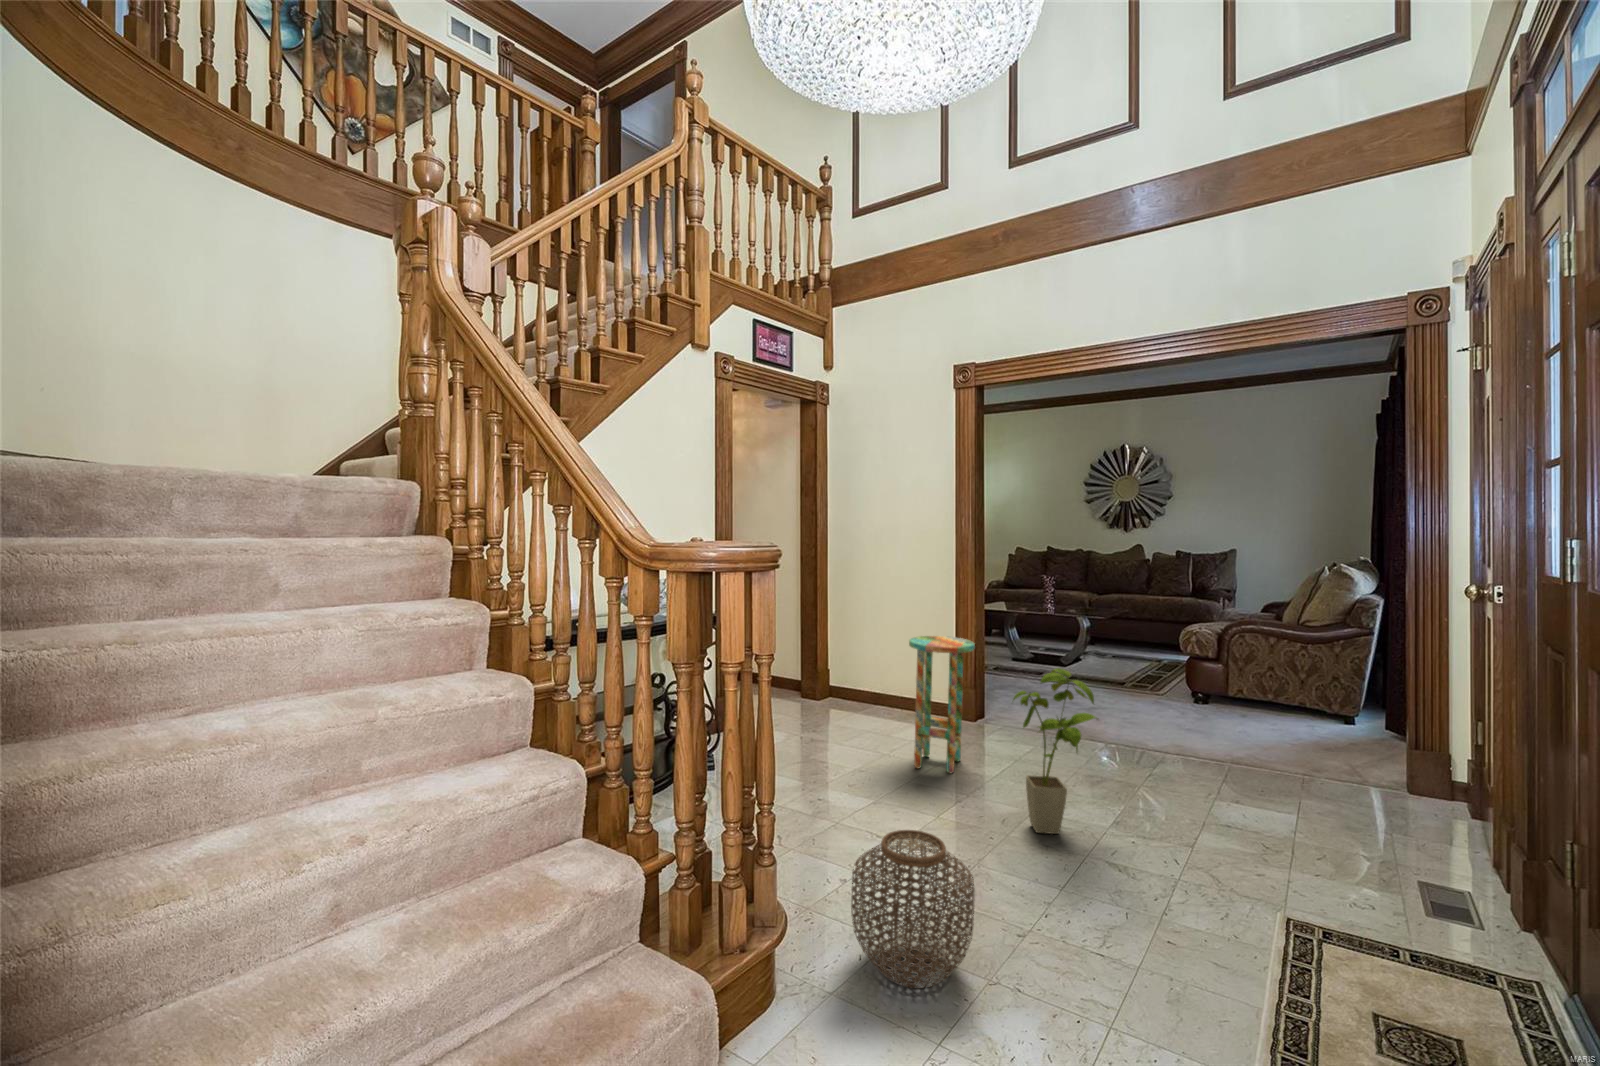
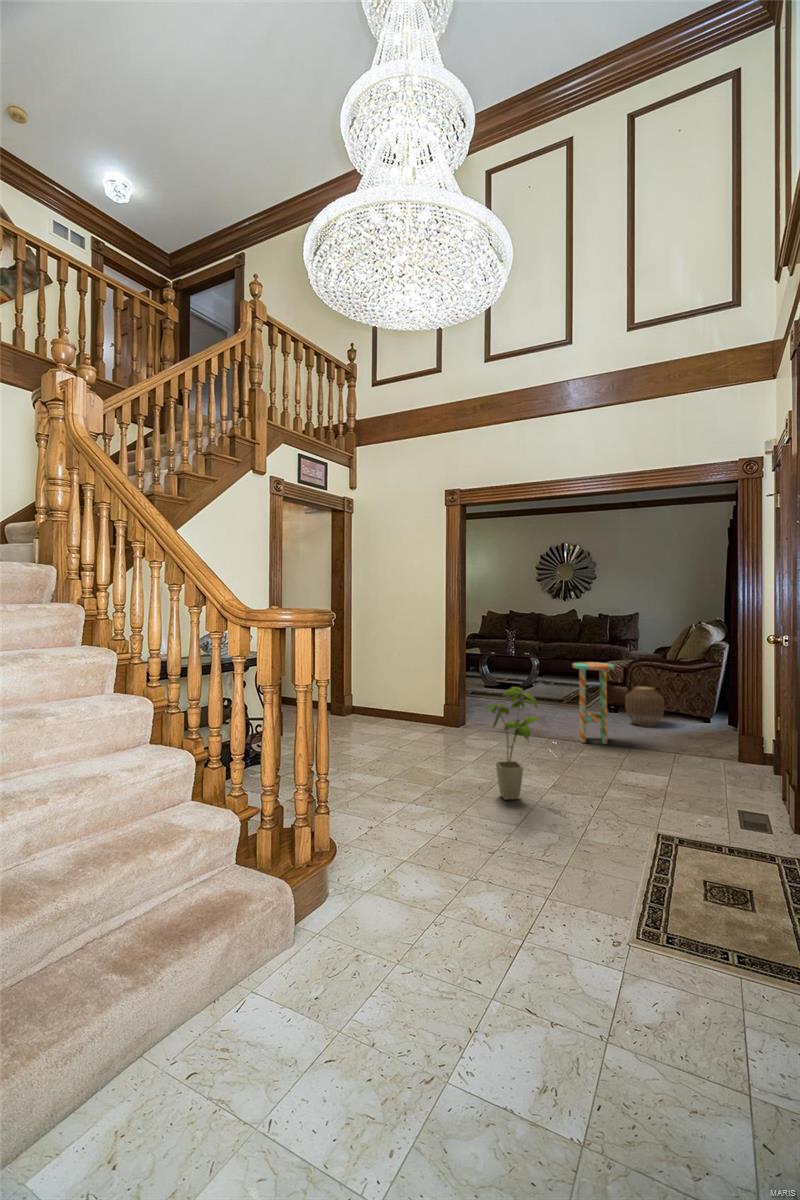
side table: present [909,636,975,773] -> present [572,662,614,744]
woven basket: present [851,830,974,988] -> present [625,686,664,726]

